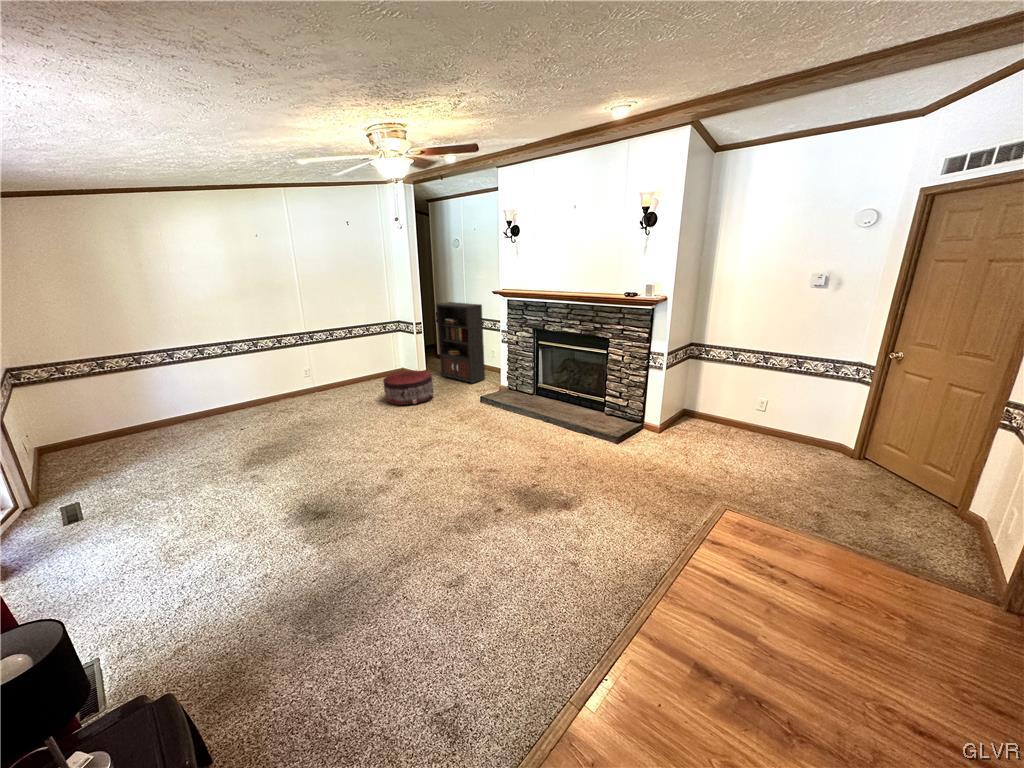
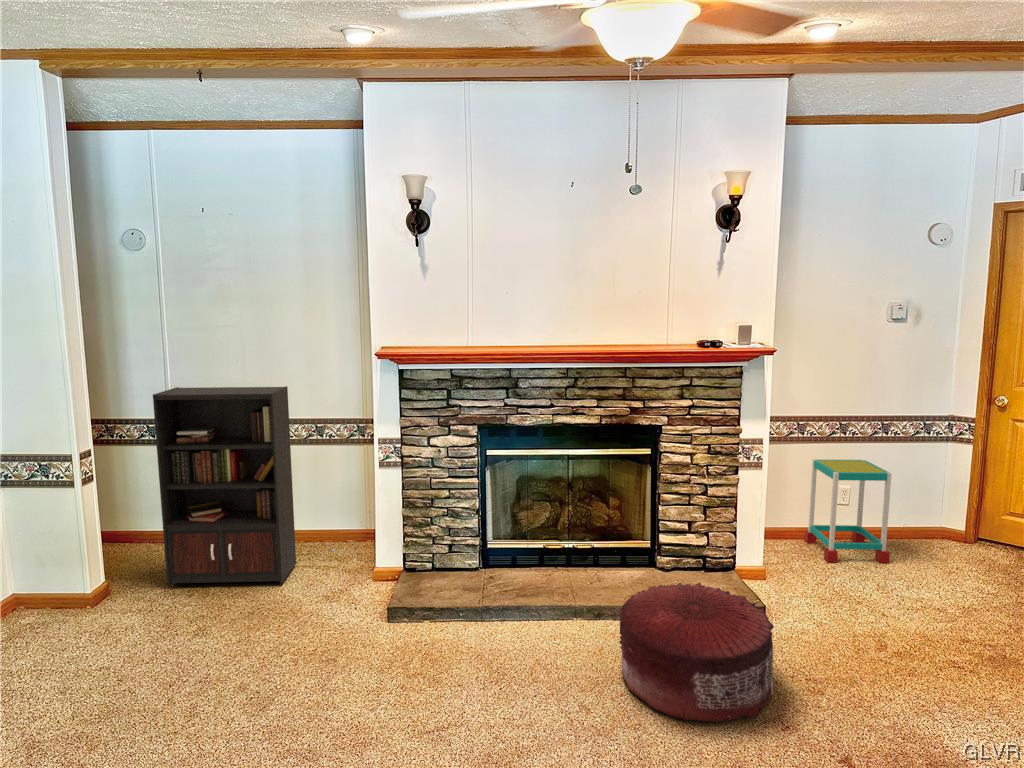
pouf: present [383,370,433,405] -> present [619,582,774,722]
side table: none [715,376,774,448] -> present [804,459,891,563]

